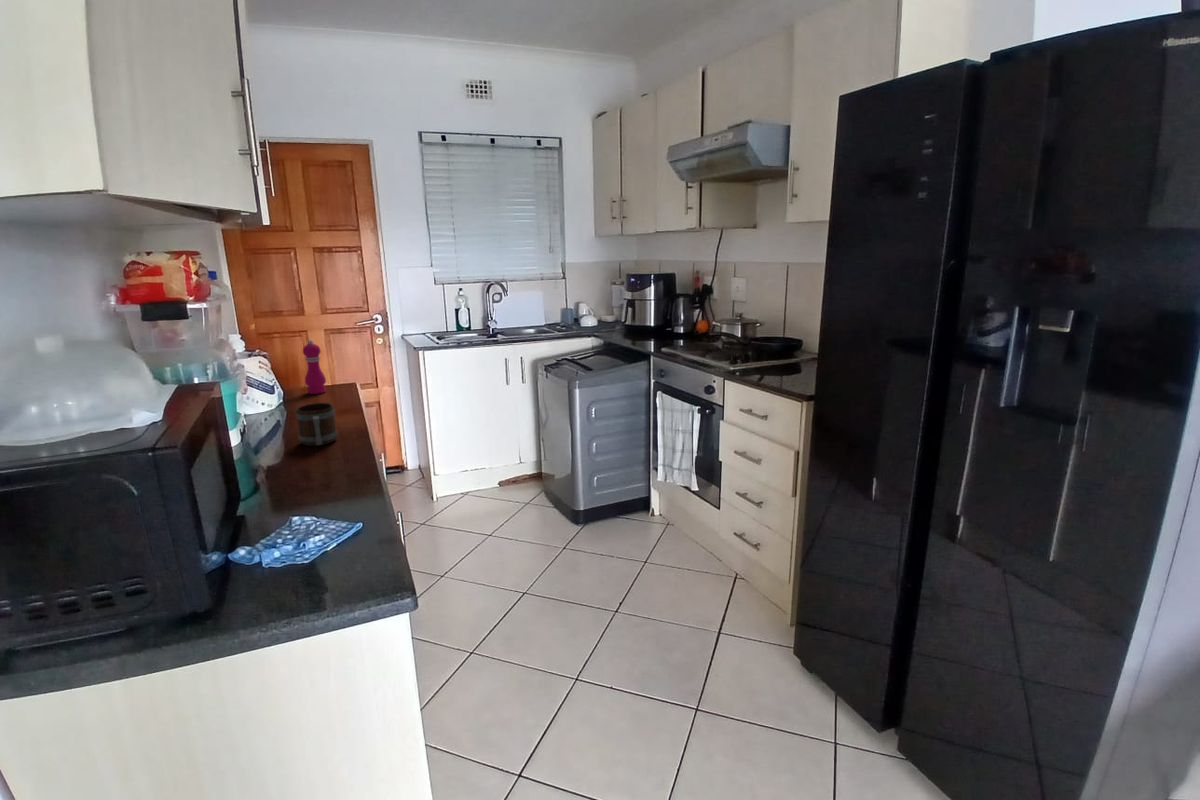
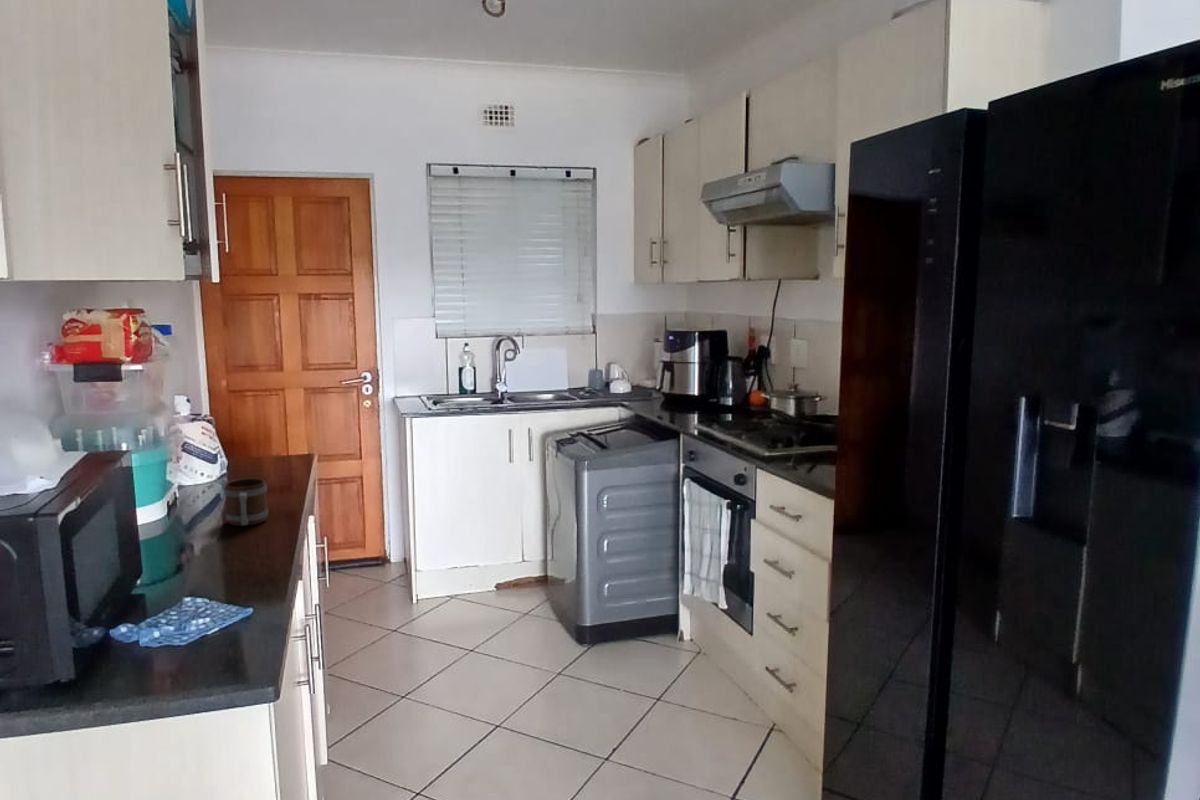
pepper mill: present [303,340,326,394] -> none [257,405,281,467]

